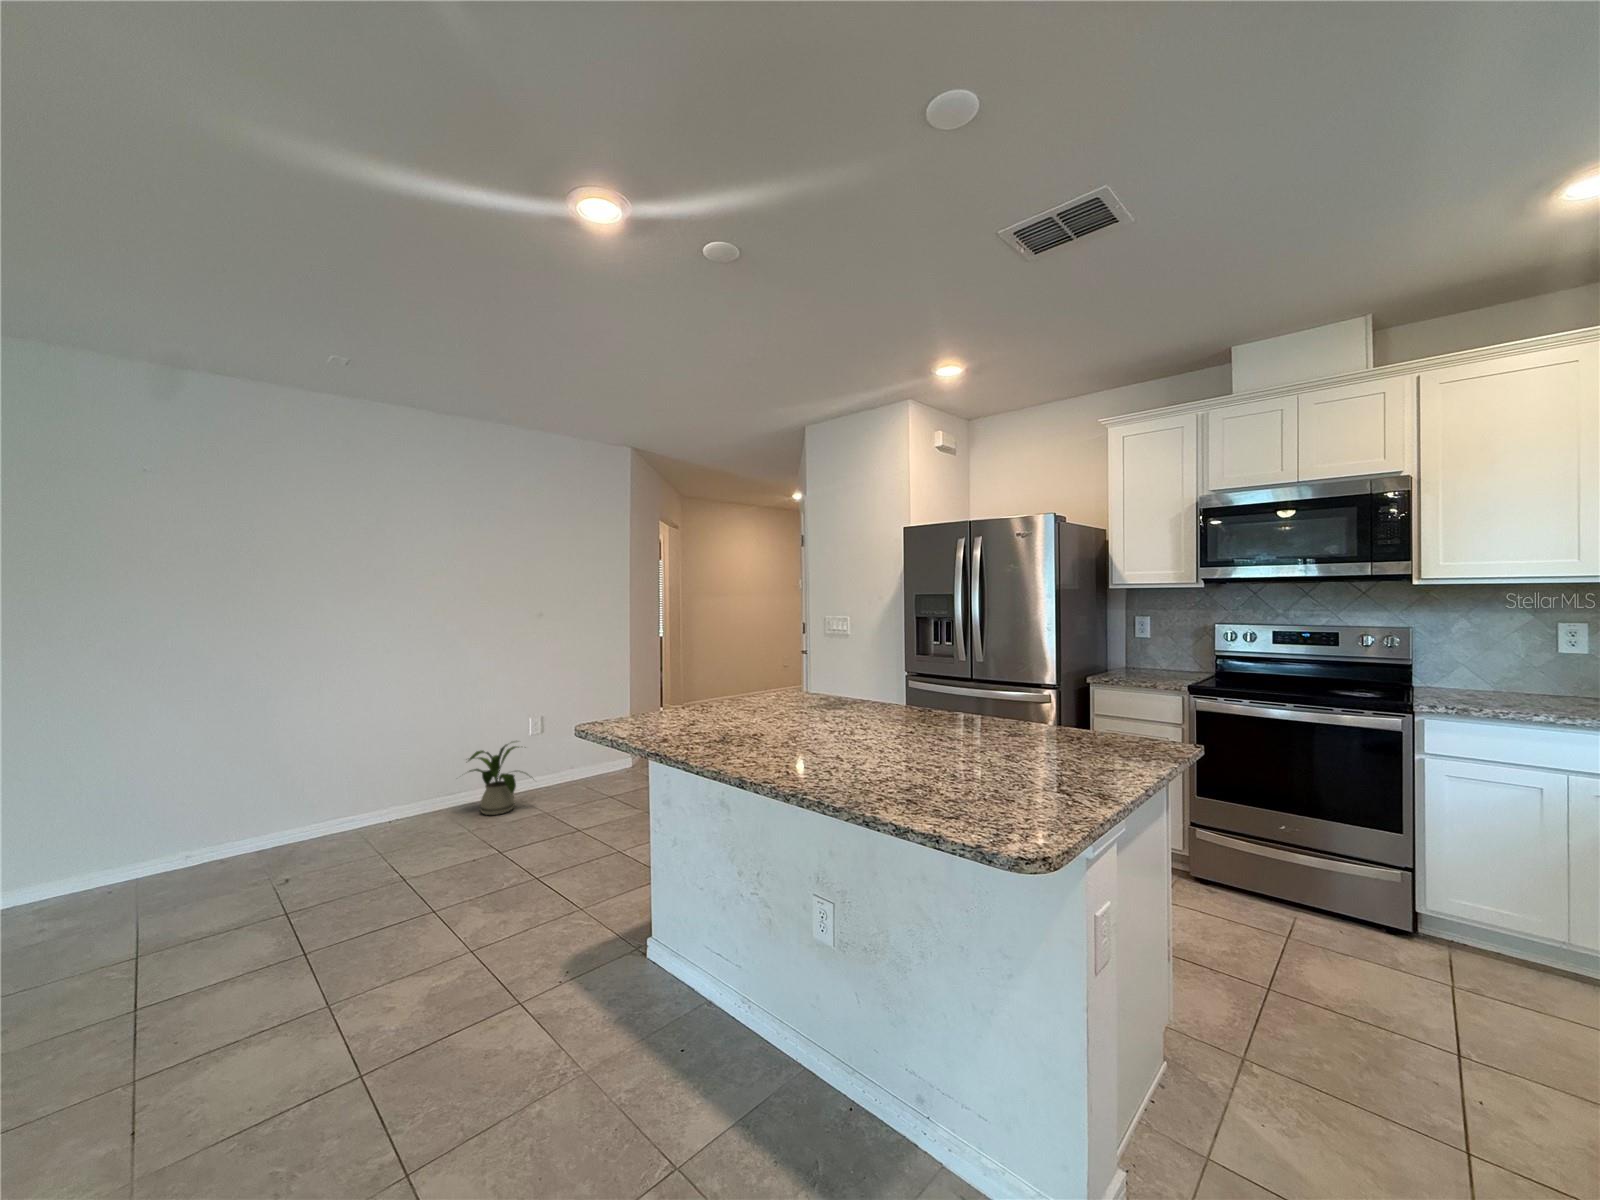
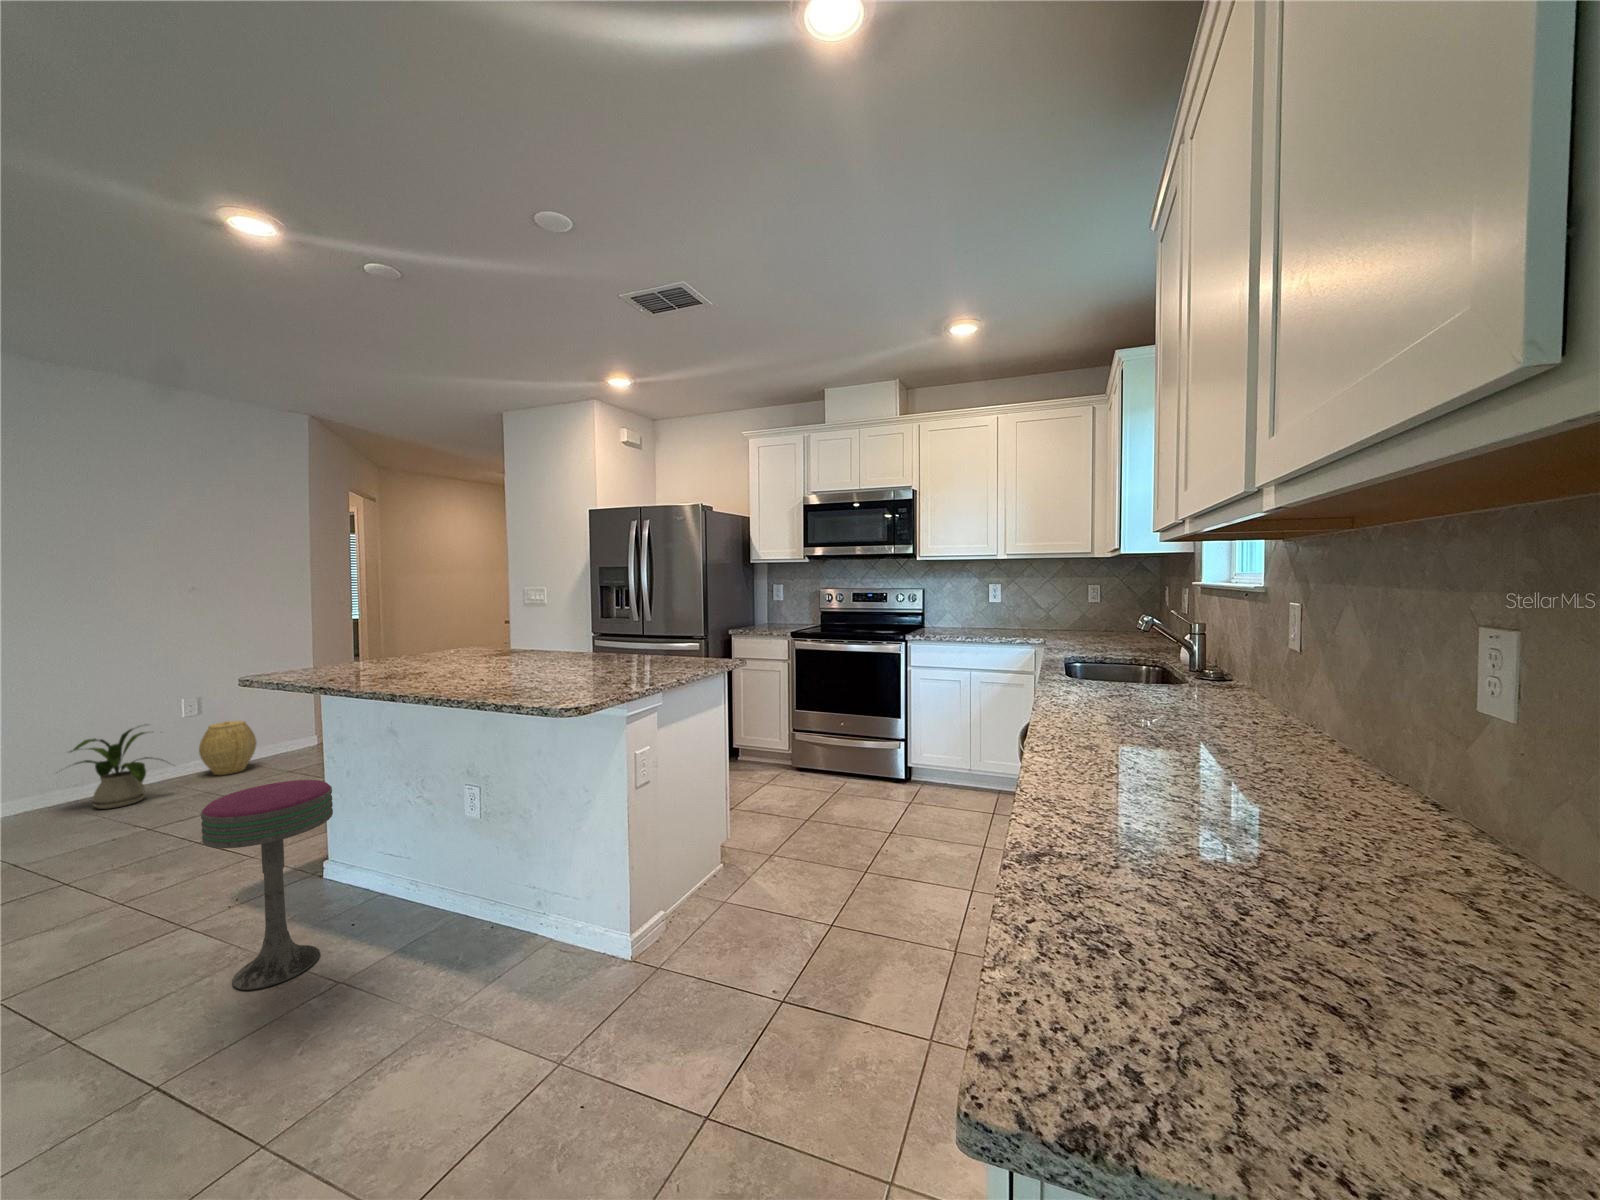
woven basket: none [551,739,592,790] -> present [199,721,256,775]
bar stool: none [581,852,698,1110] -> present [201,780,333,990]

